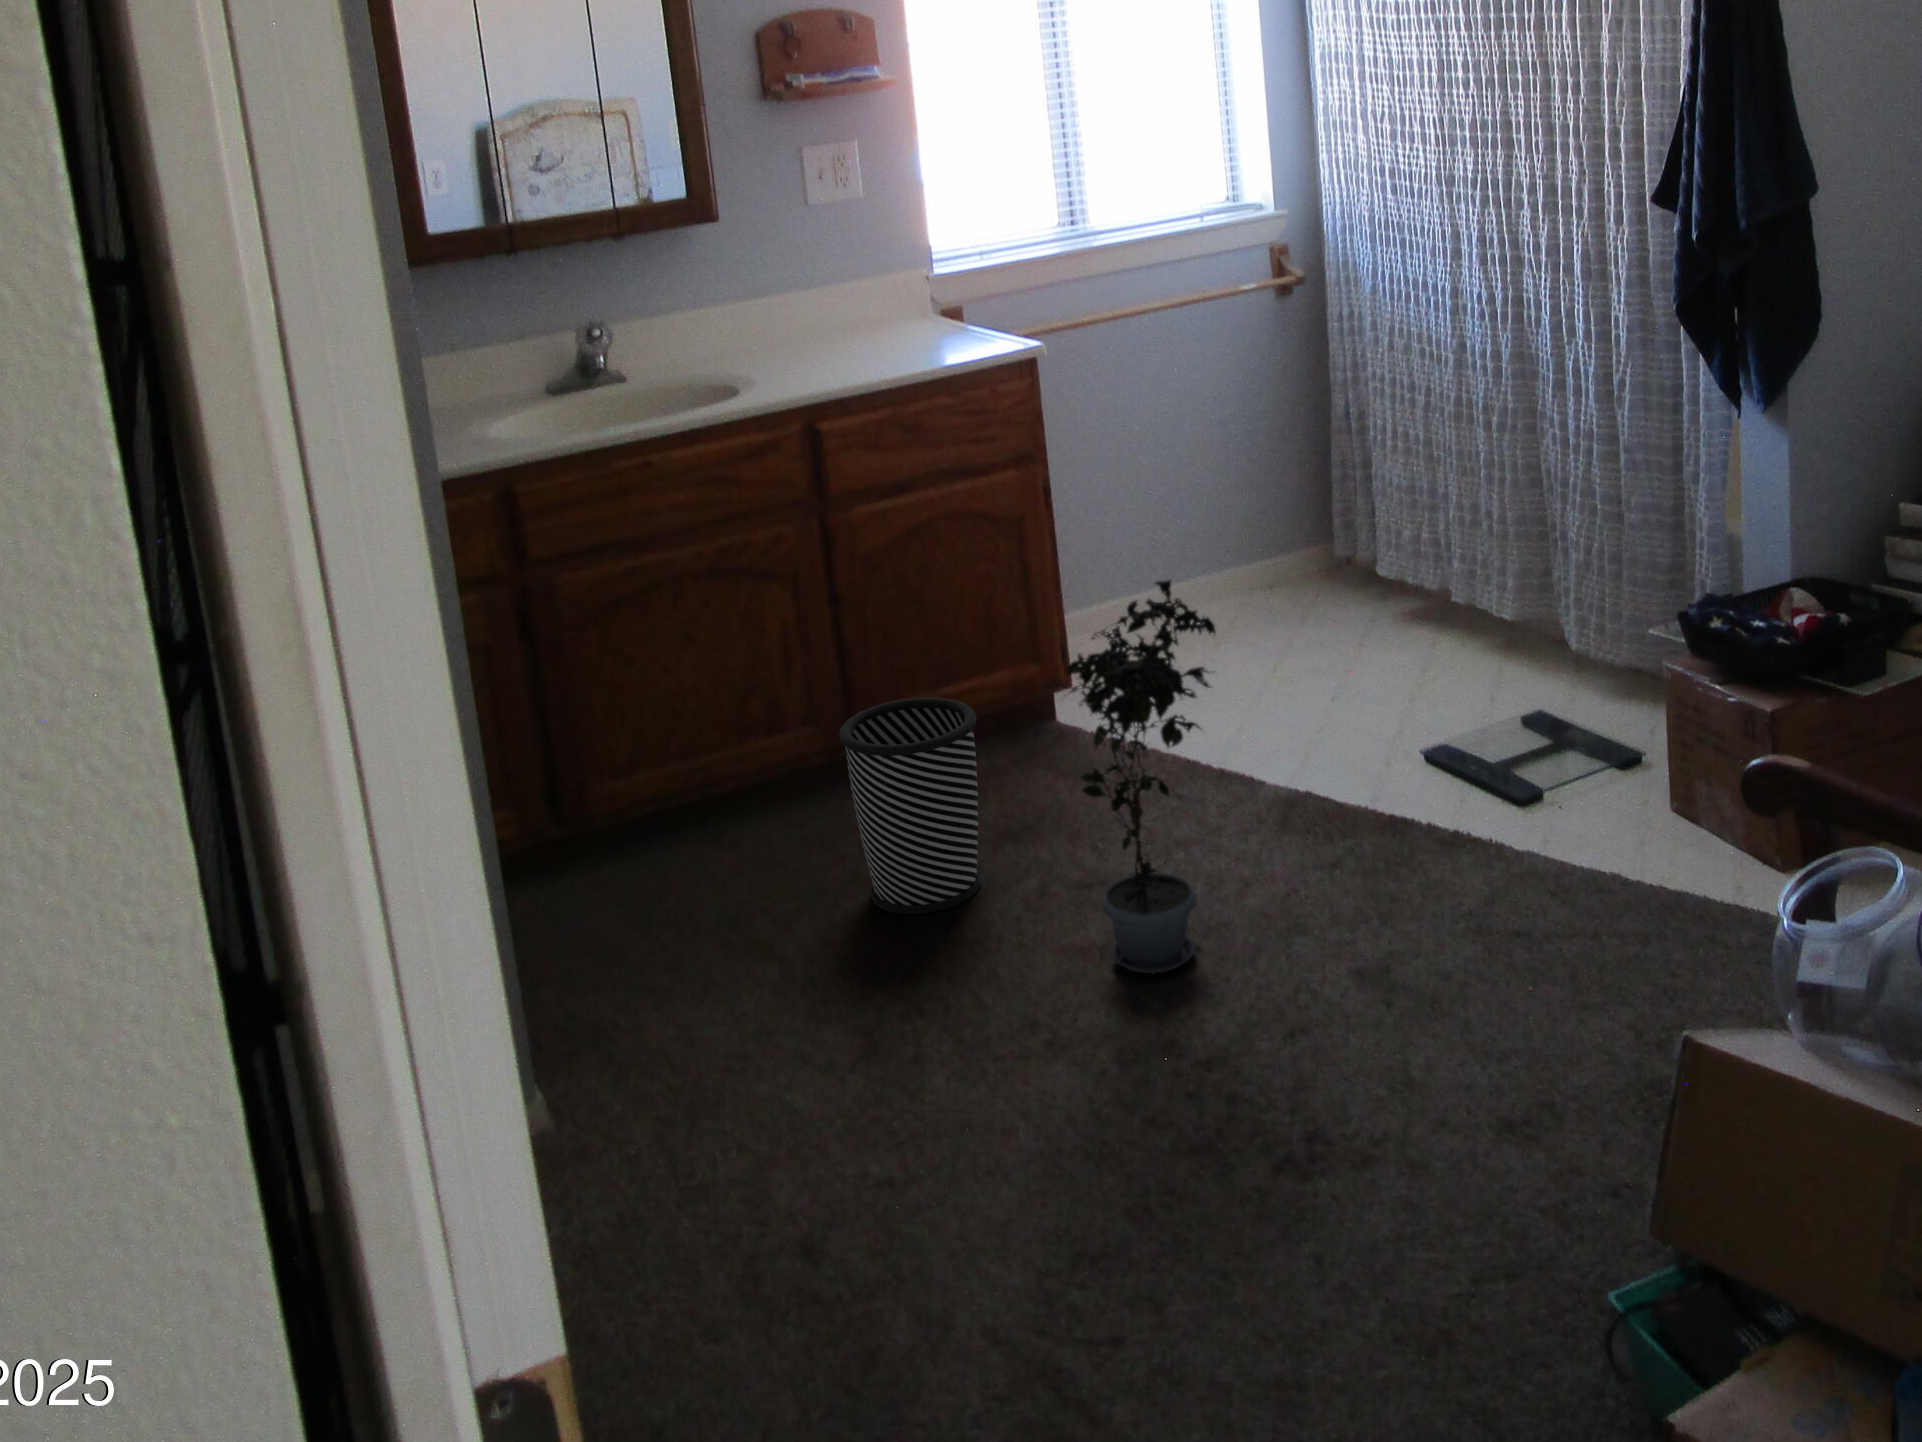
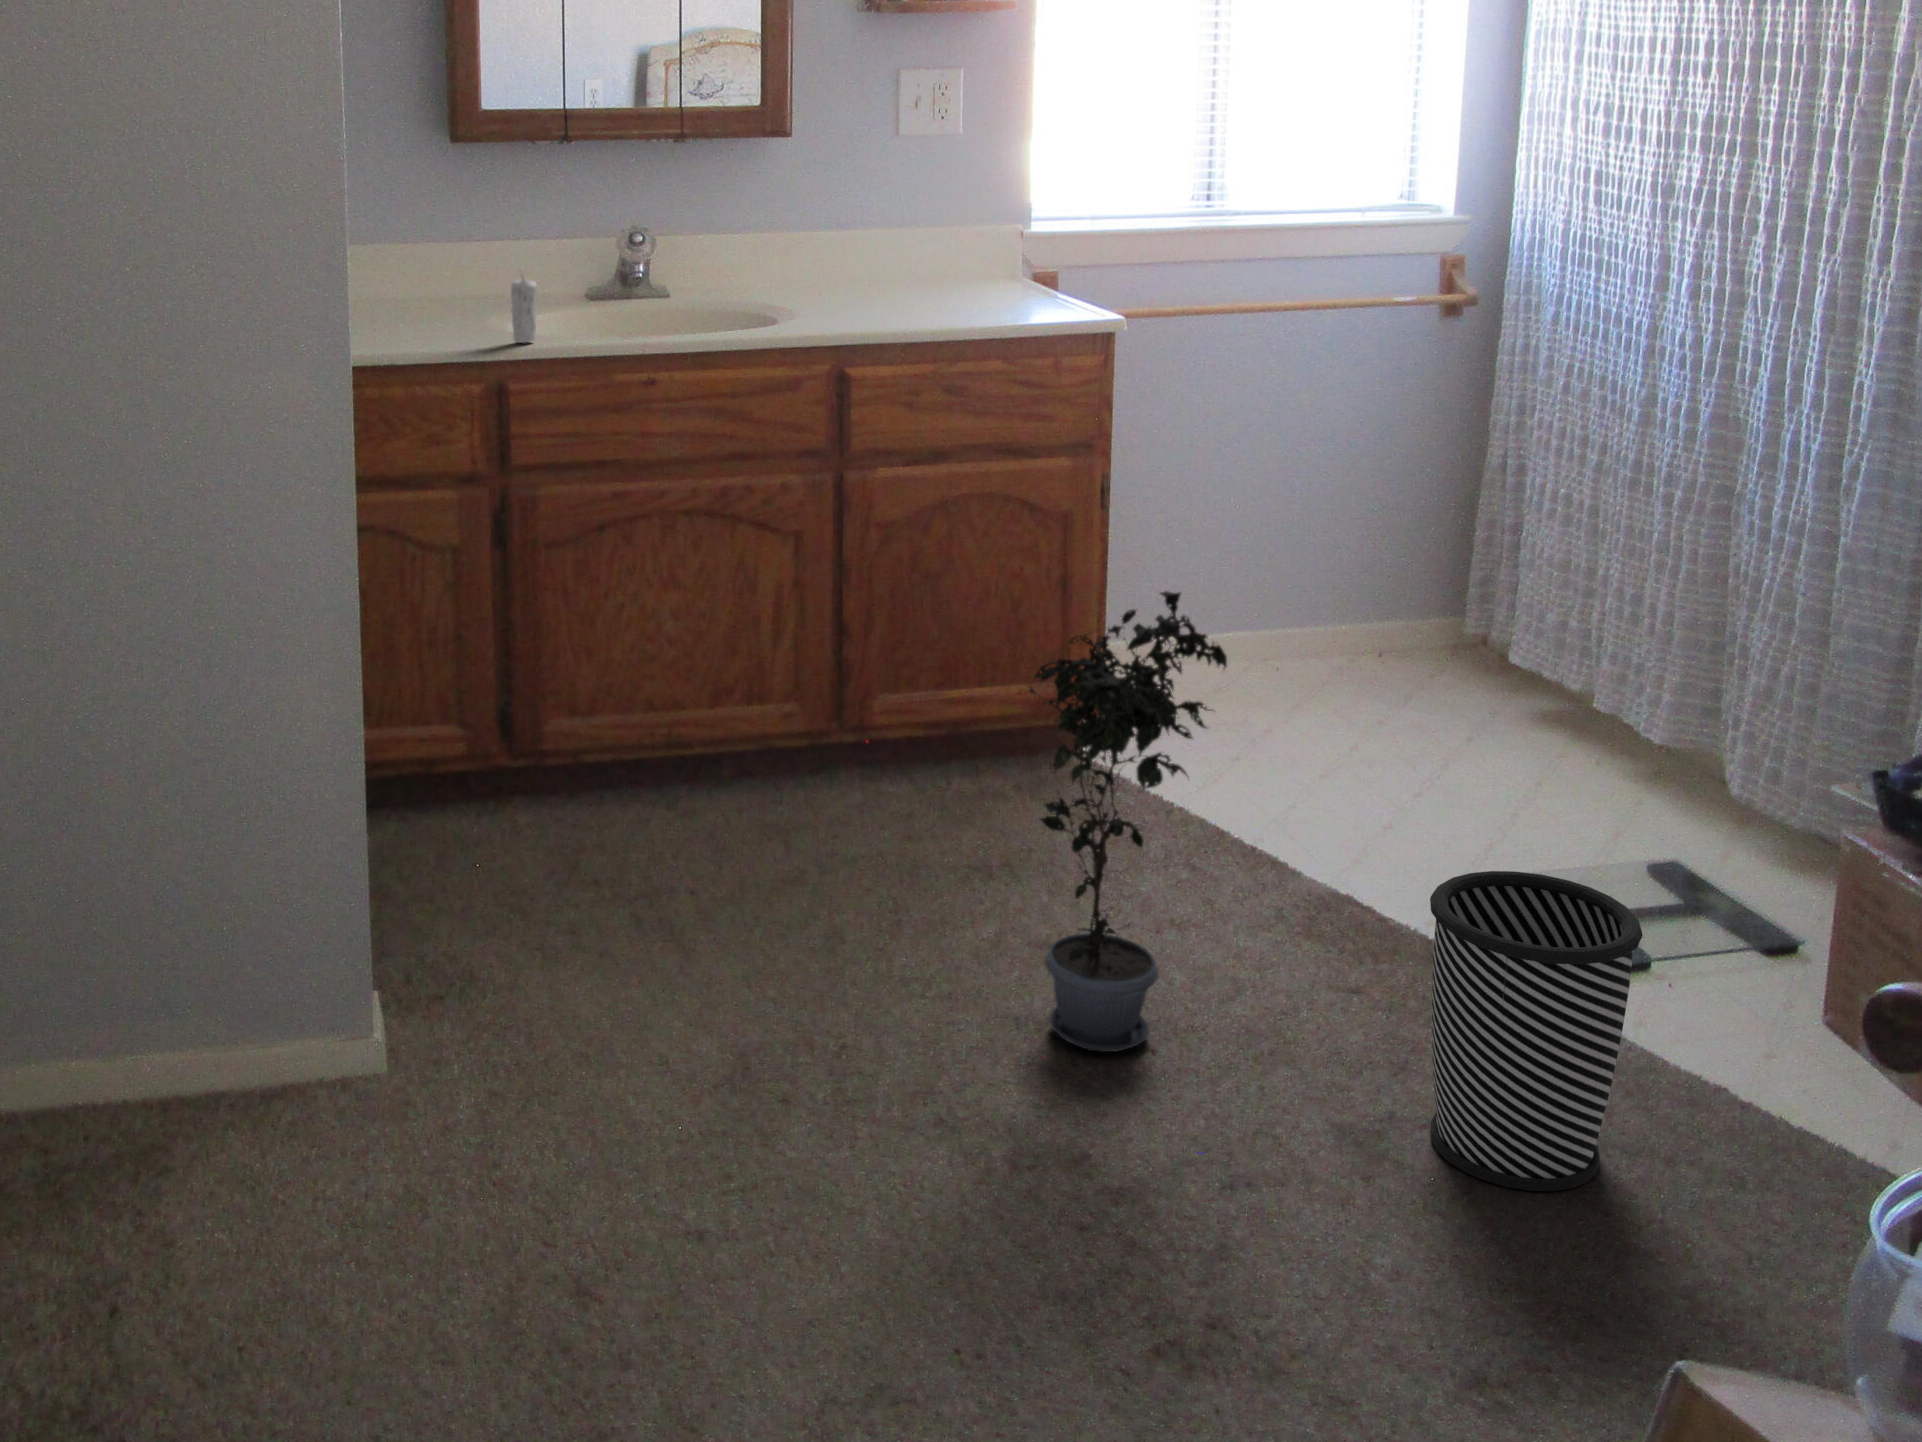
candle: none [496,380,527,450] -> present [511,278,537,343]
wastebasket: present [839,698,981,914] -> present [1430,871,1643,1191]

